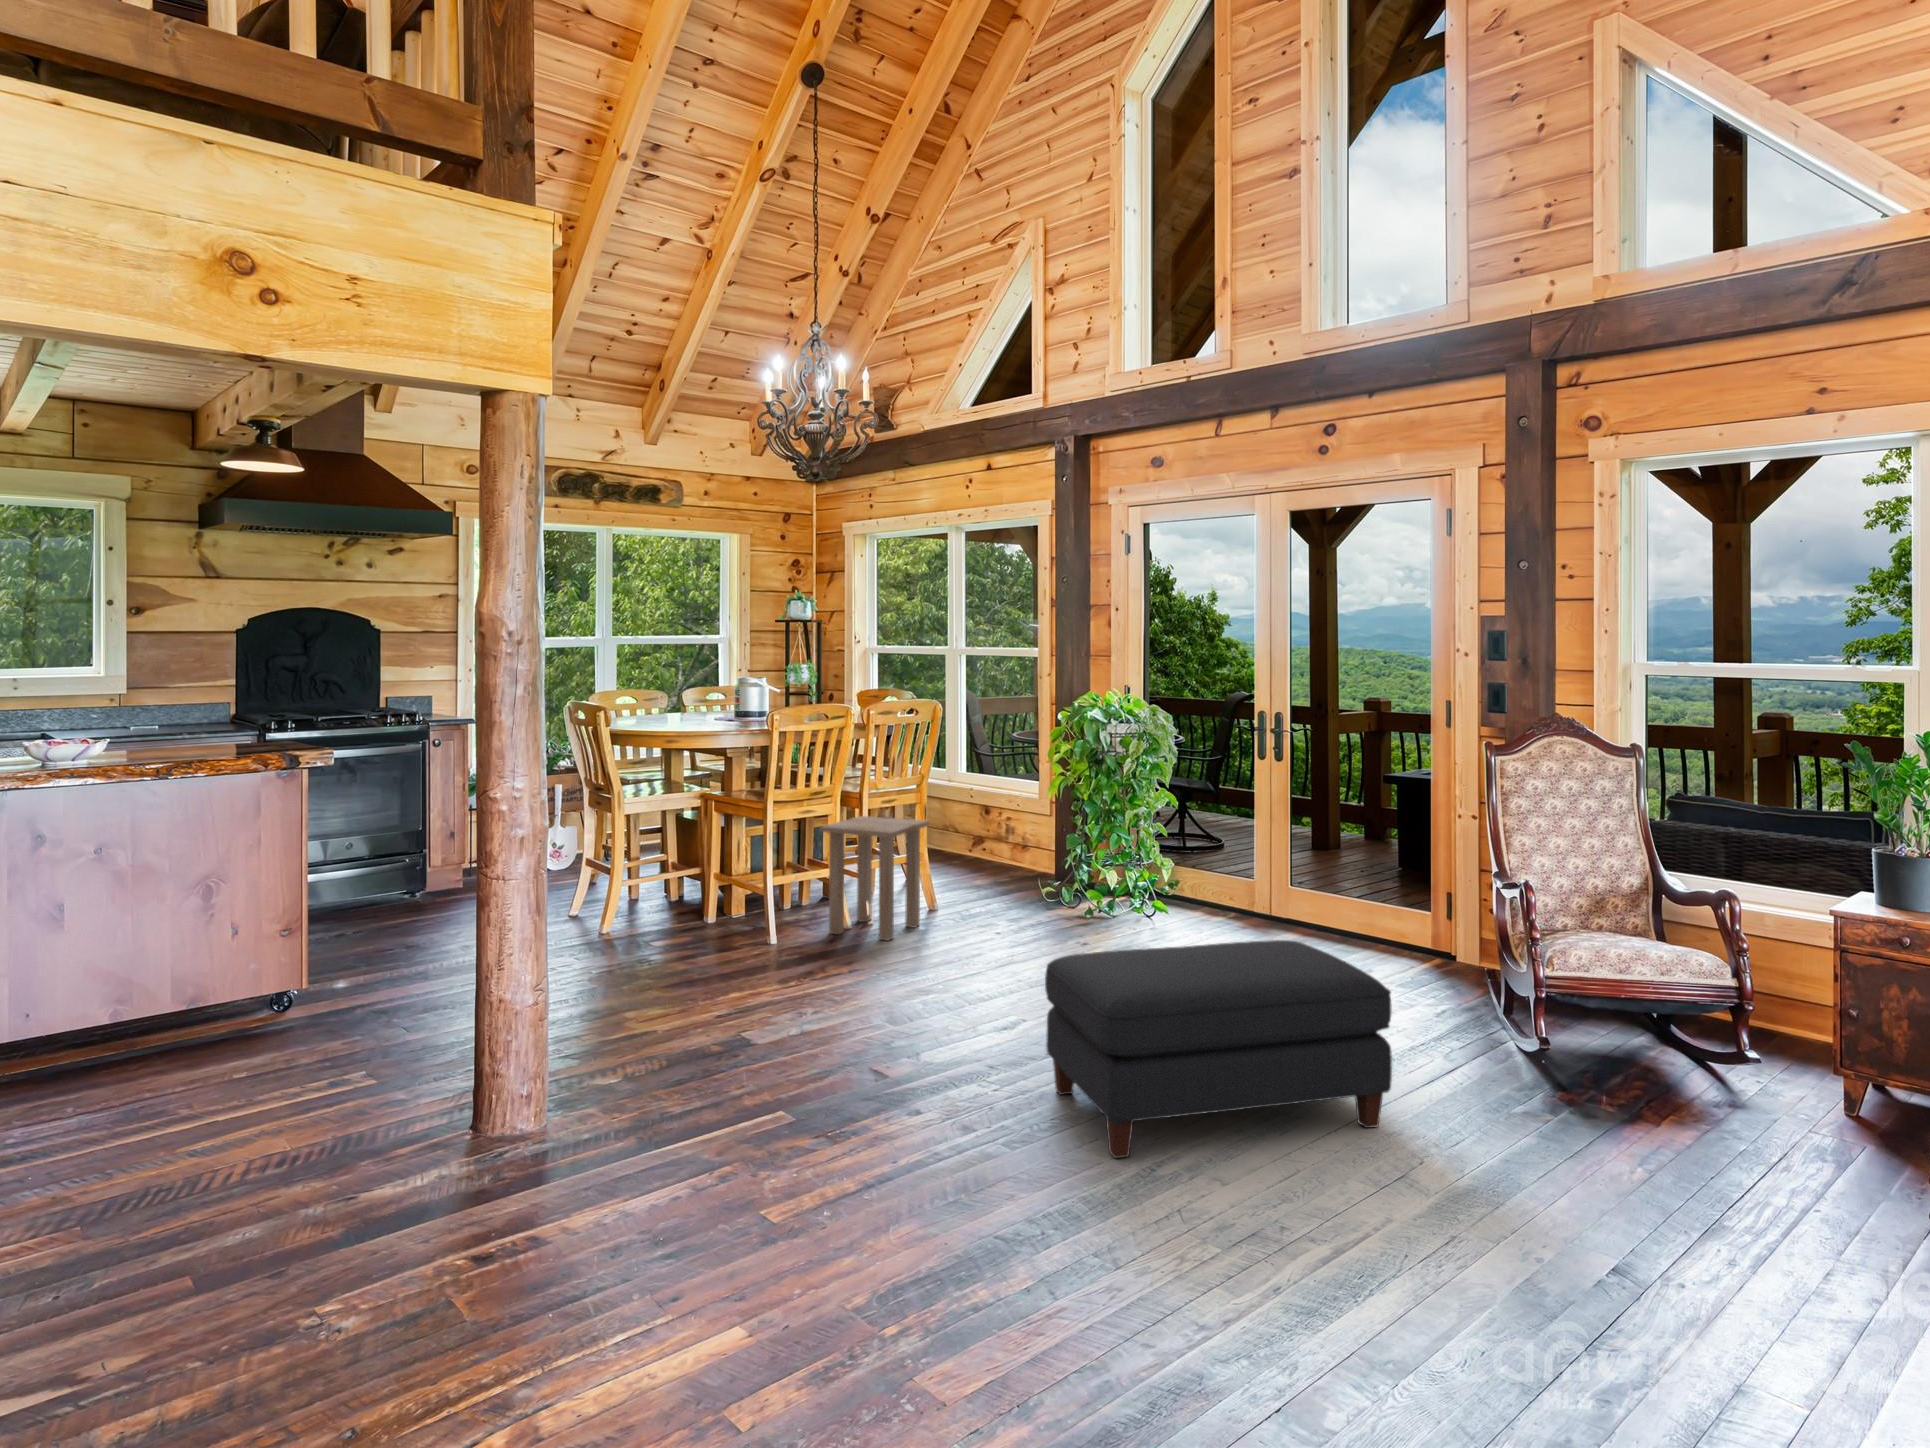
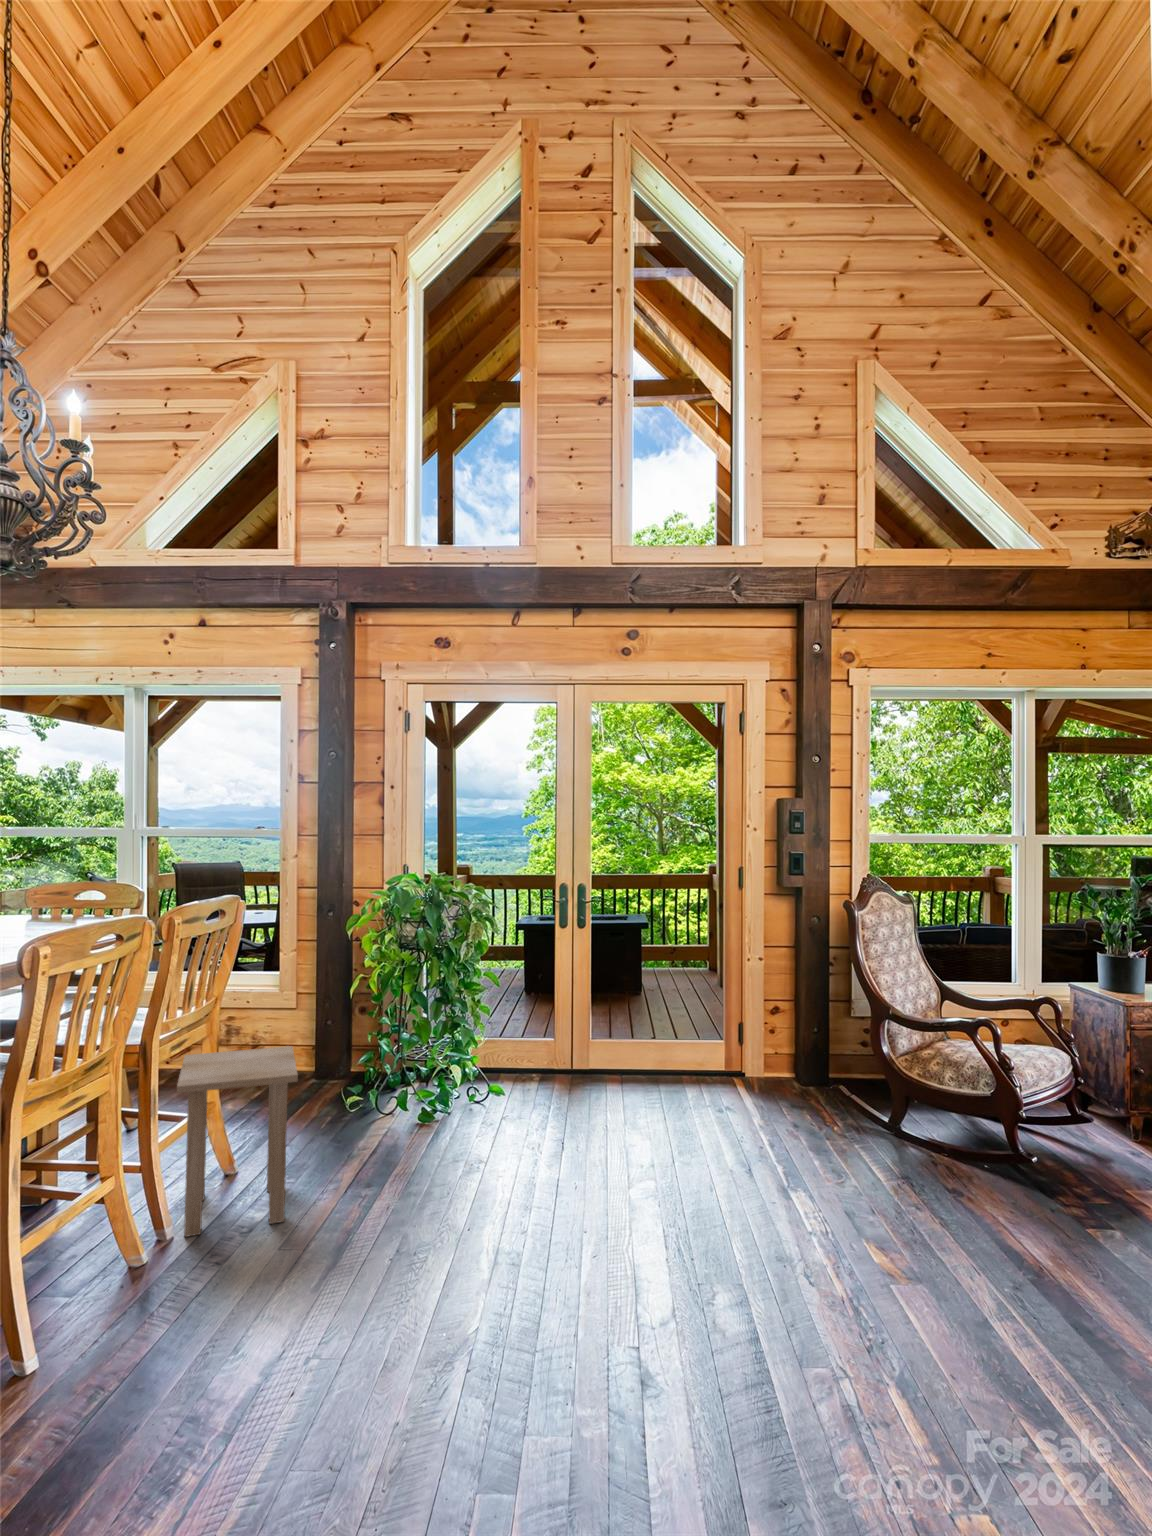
ottoman: present [1045,940,1392,1158] -> none [830,1116,1087,1450]

